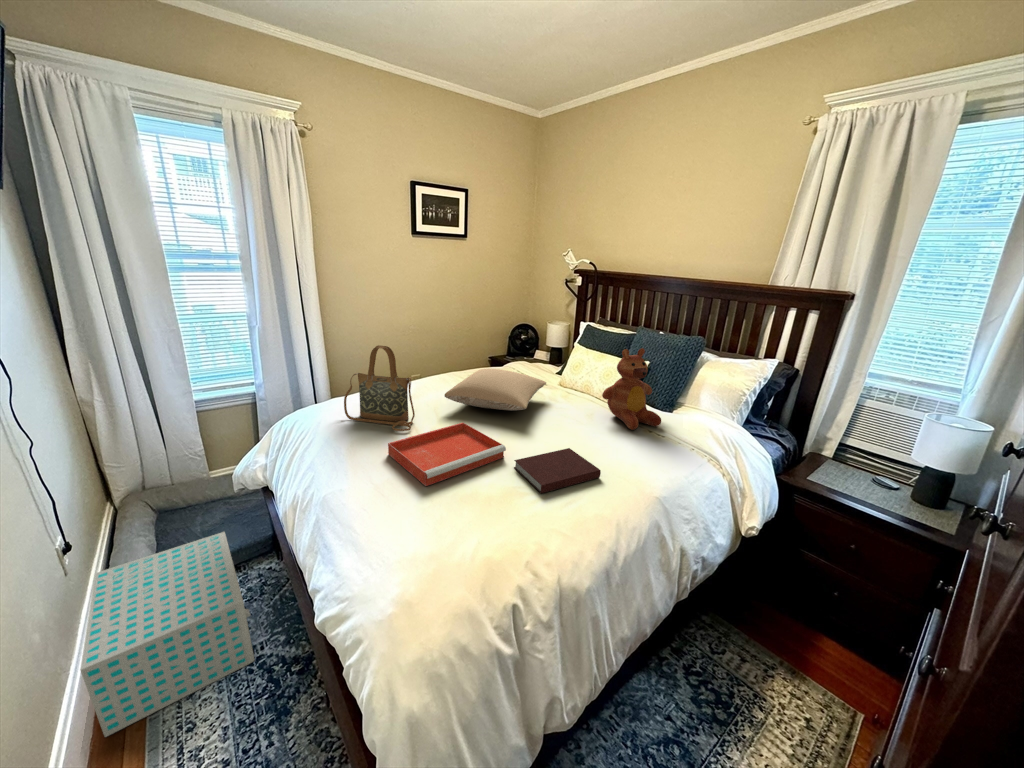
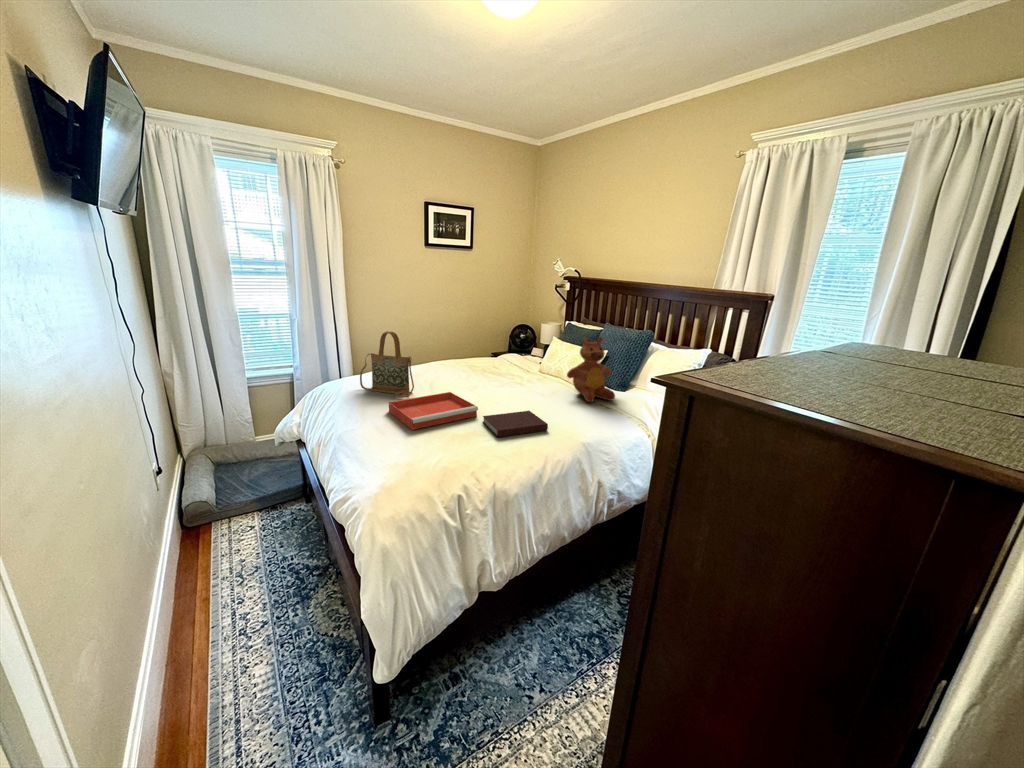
pillow: present [445,369,546,410] -> none [439,355,526,386]
storage box: present [80,532,254,737] -> none [169,474,286,603]

